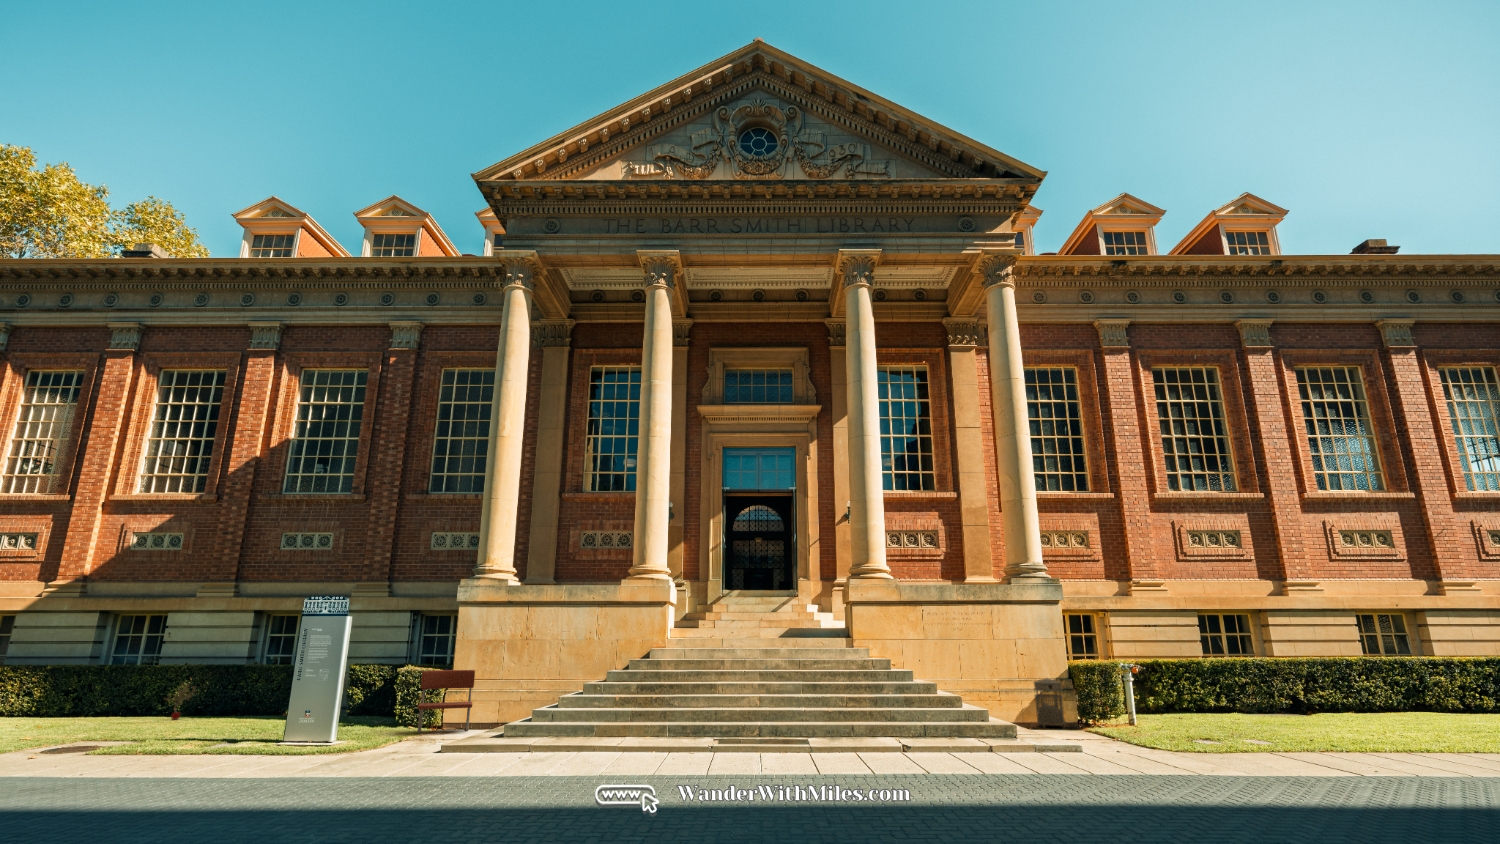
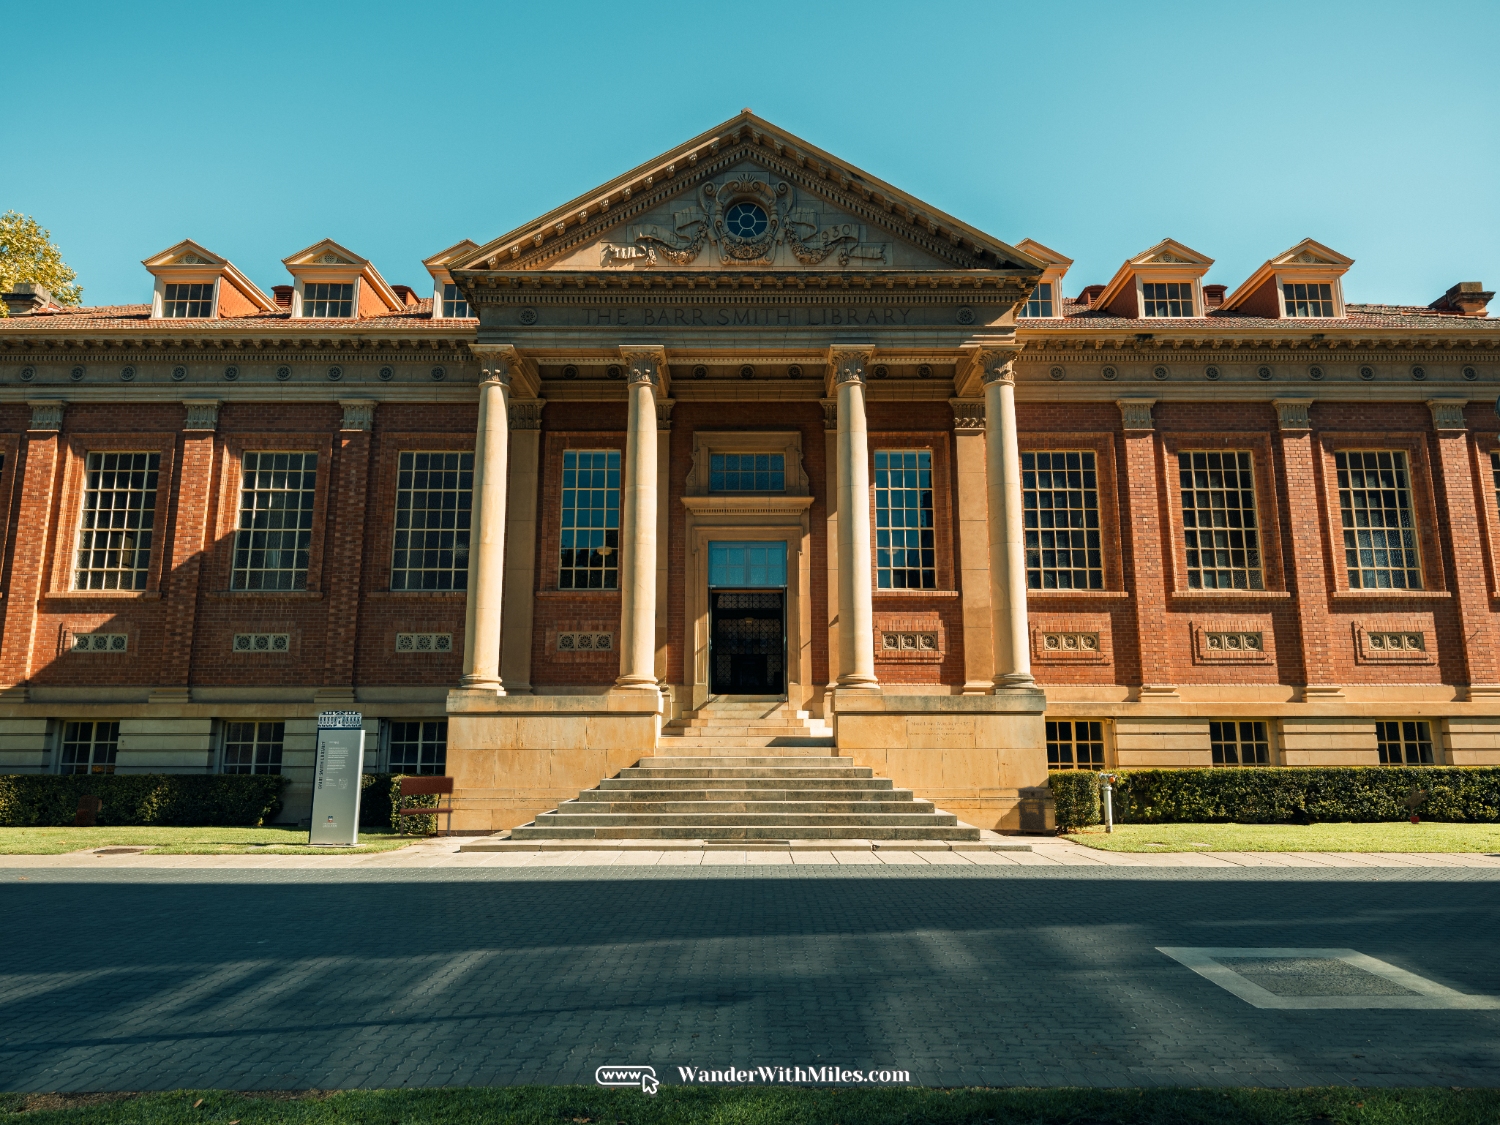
potted tree: present [165,683,196,720] -> present [1399,786,1428,824]
backpack: none [103,689,137,720] -> present [72,795,102,826]

